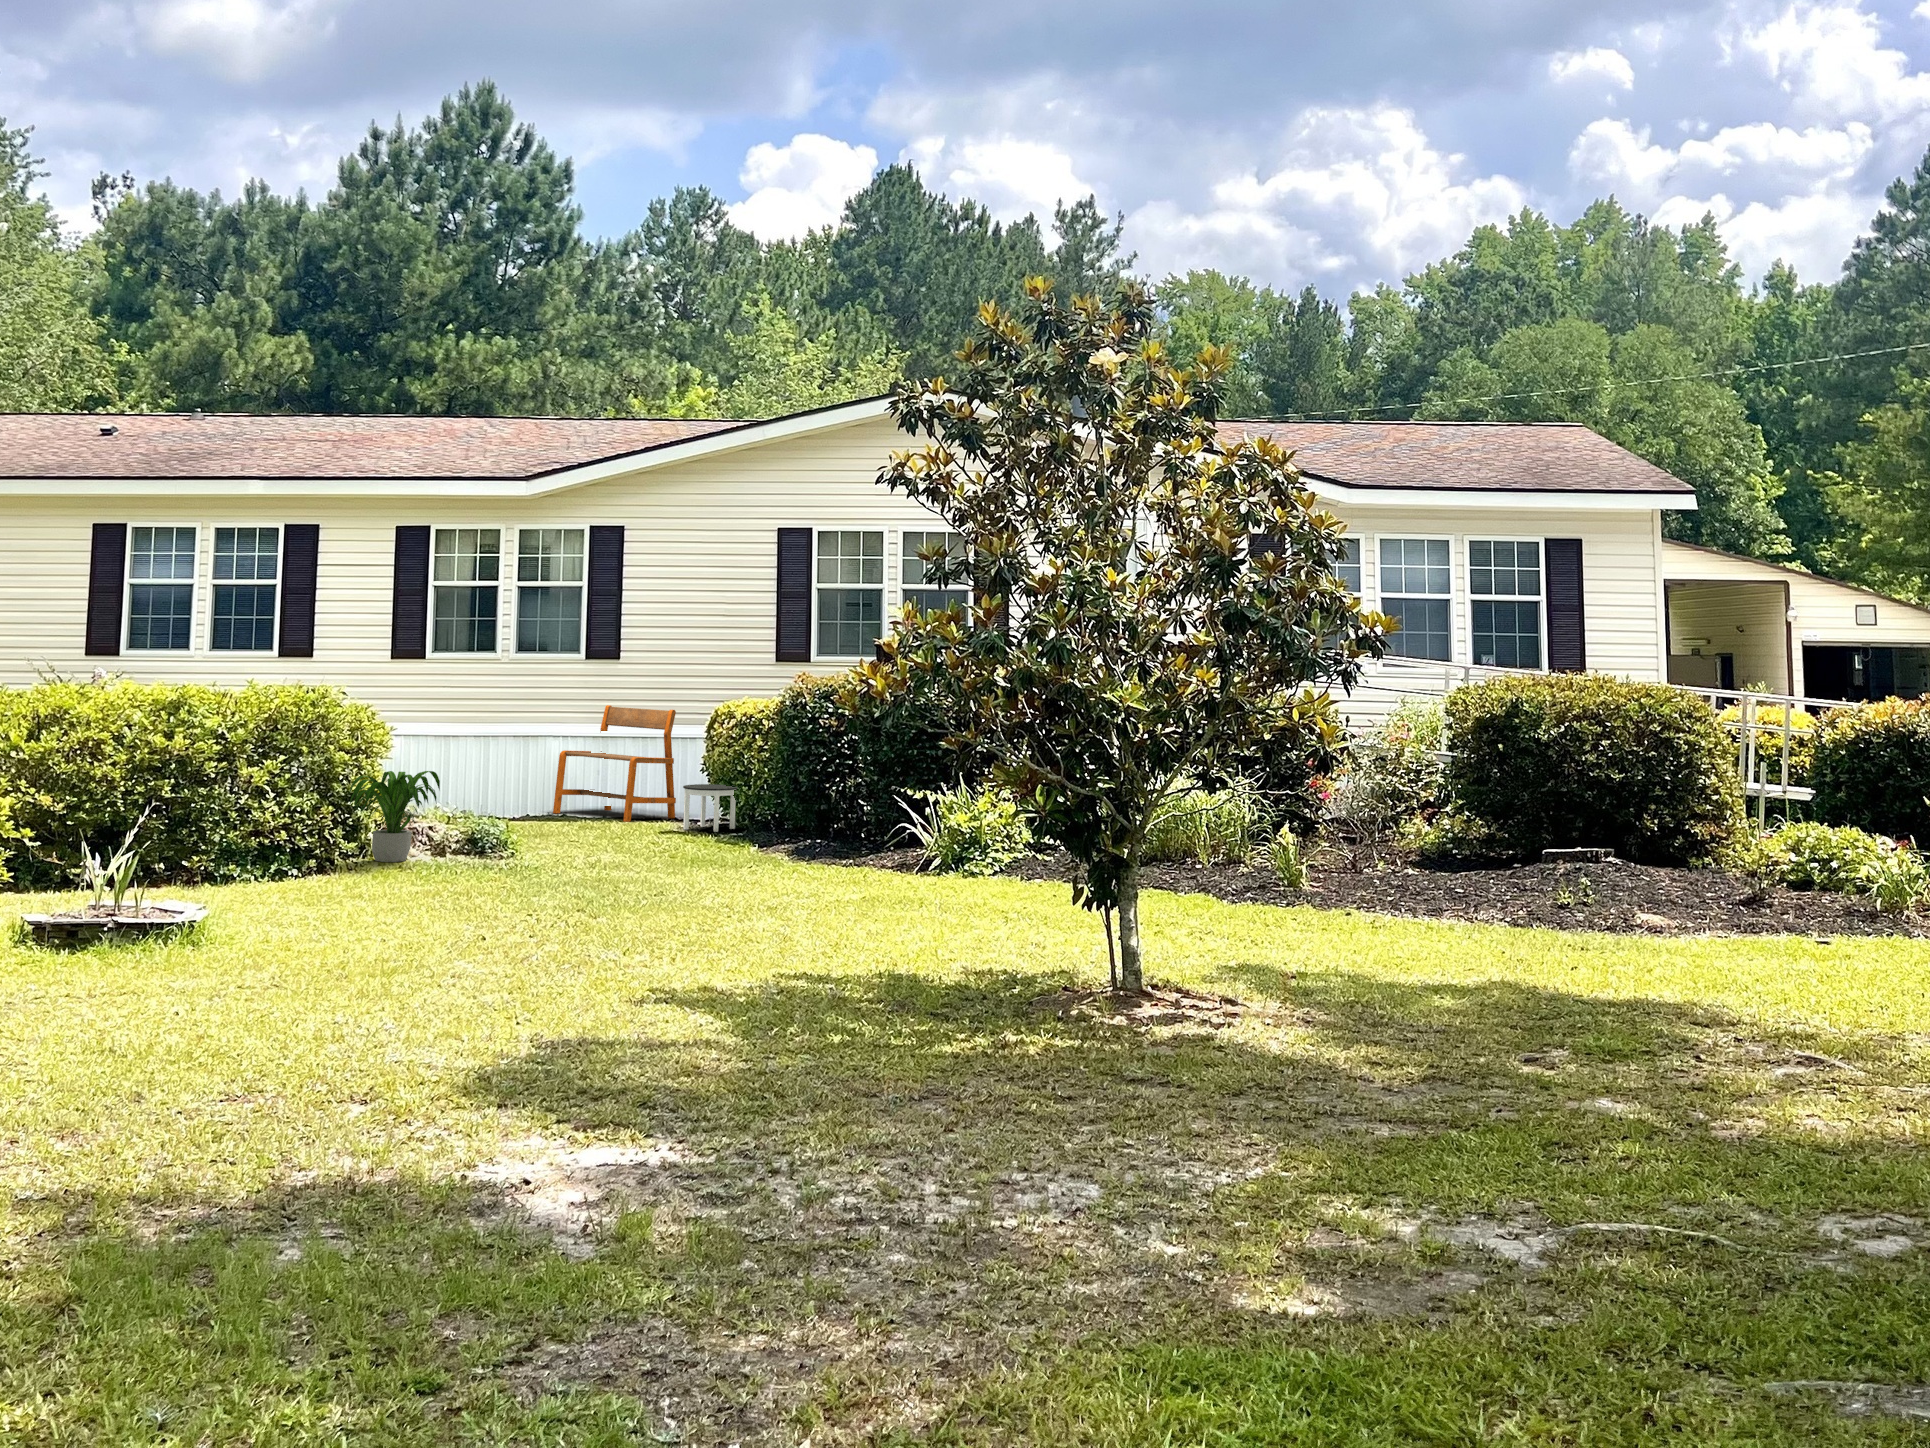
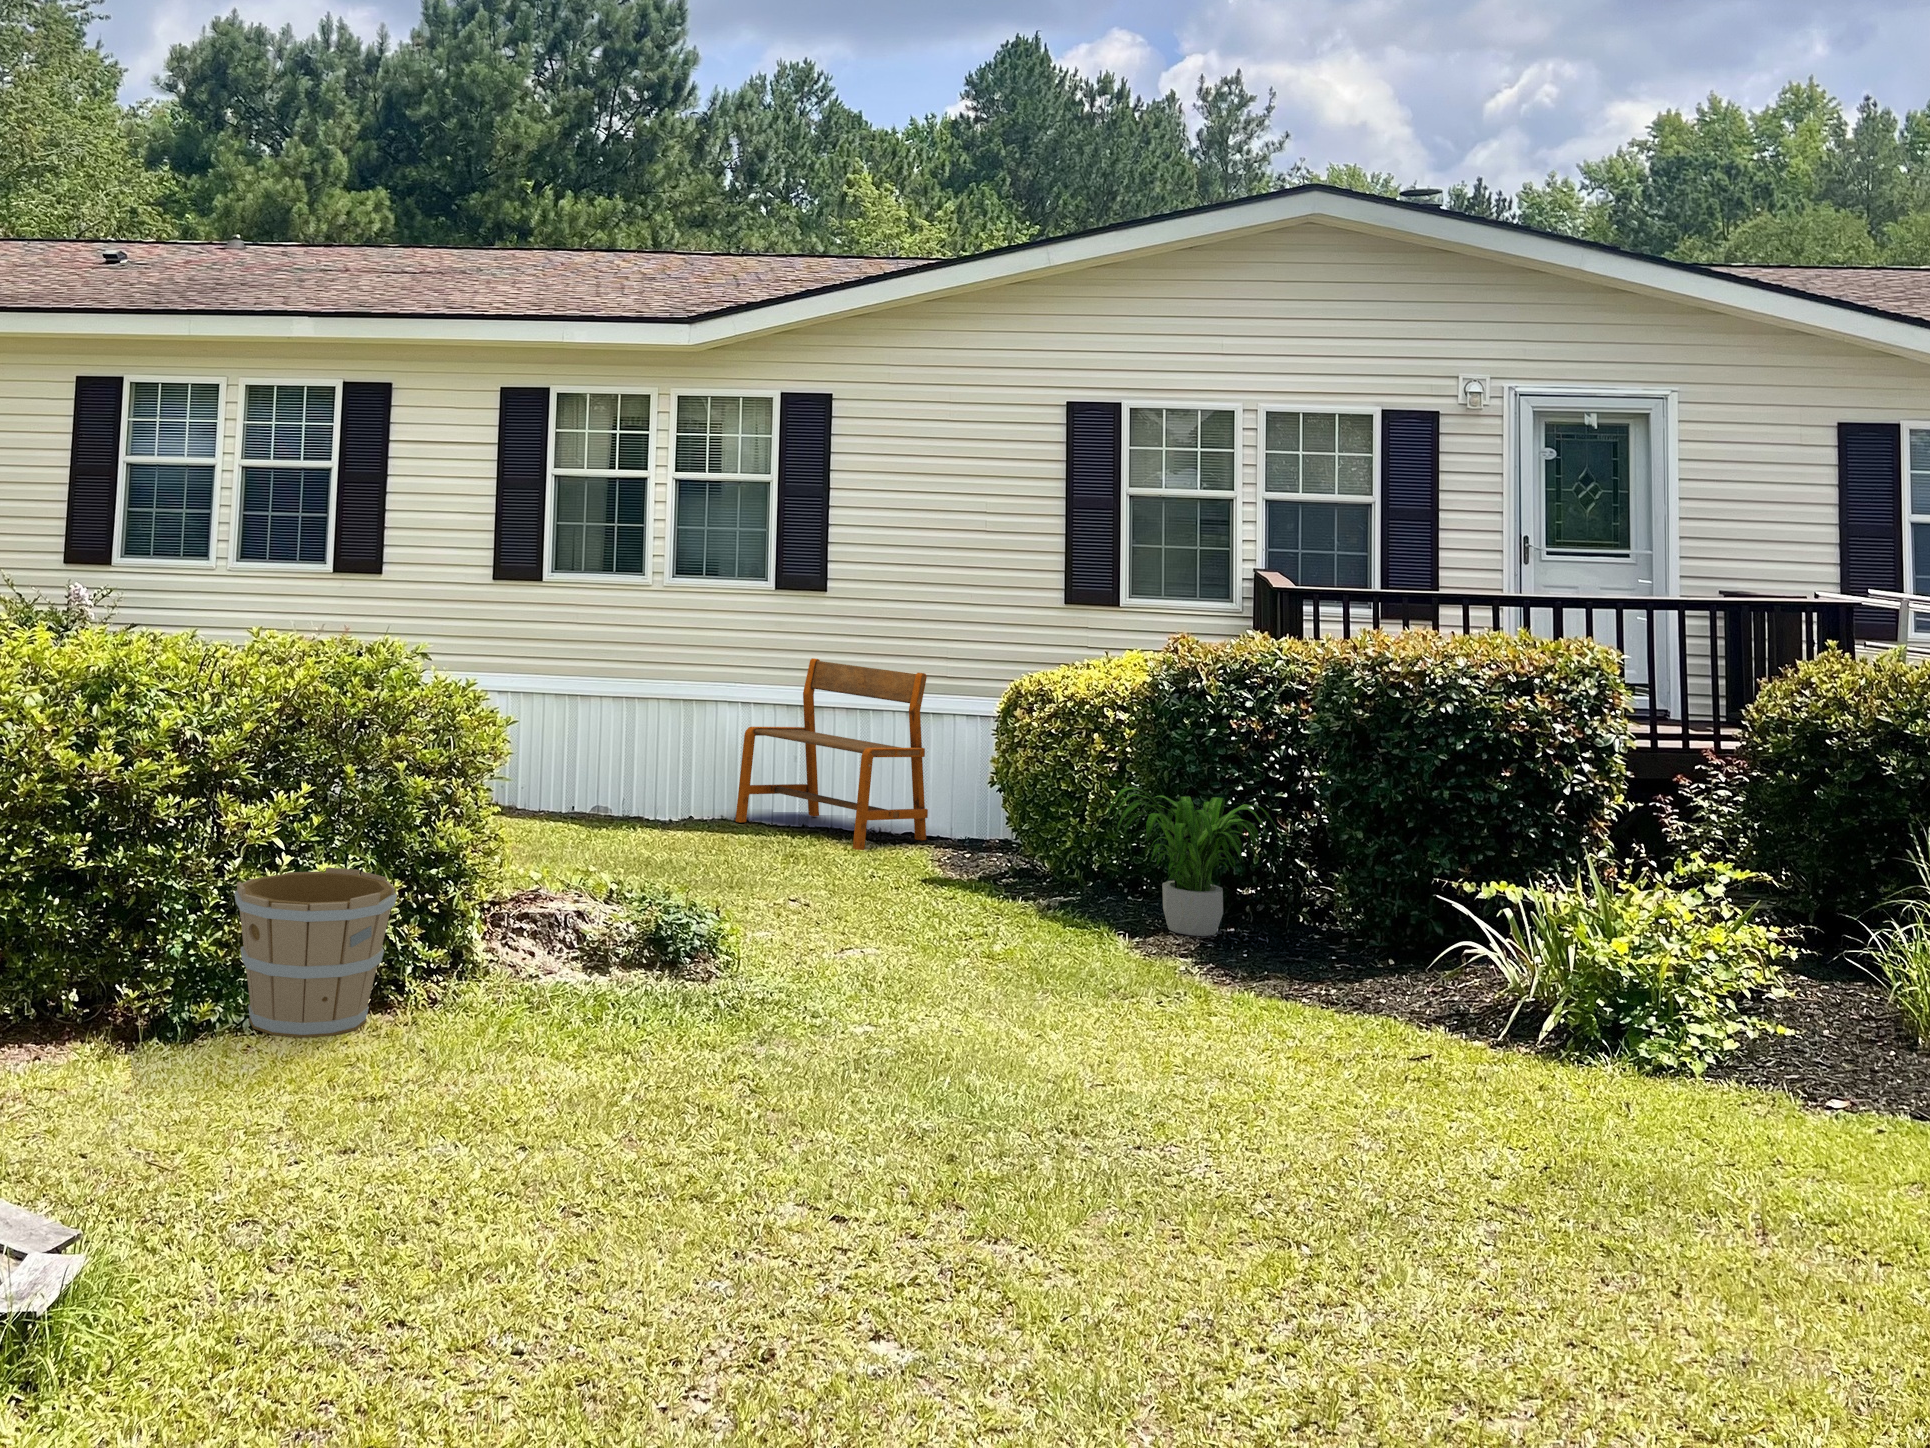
potted plant: present [349,771,440,862] -> present [1108,787,1277,936]
round table: present [683,784,737,832] -> none [961,801,1050,886]
wooden bucket: none [248,796,334,874] -> present [235,868,397,1038]

